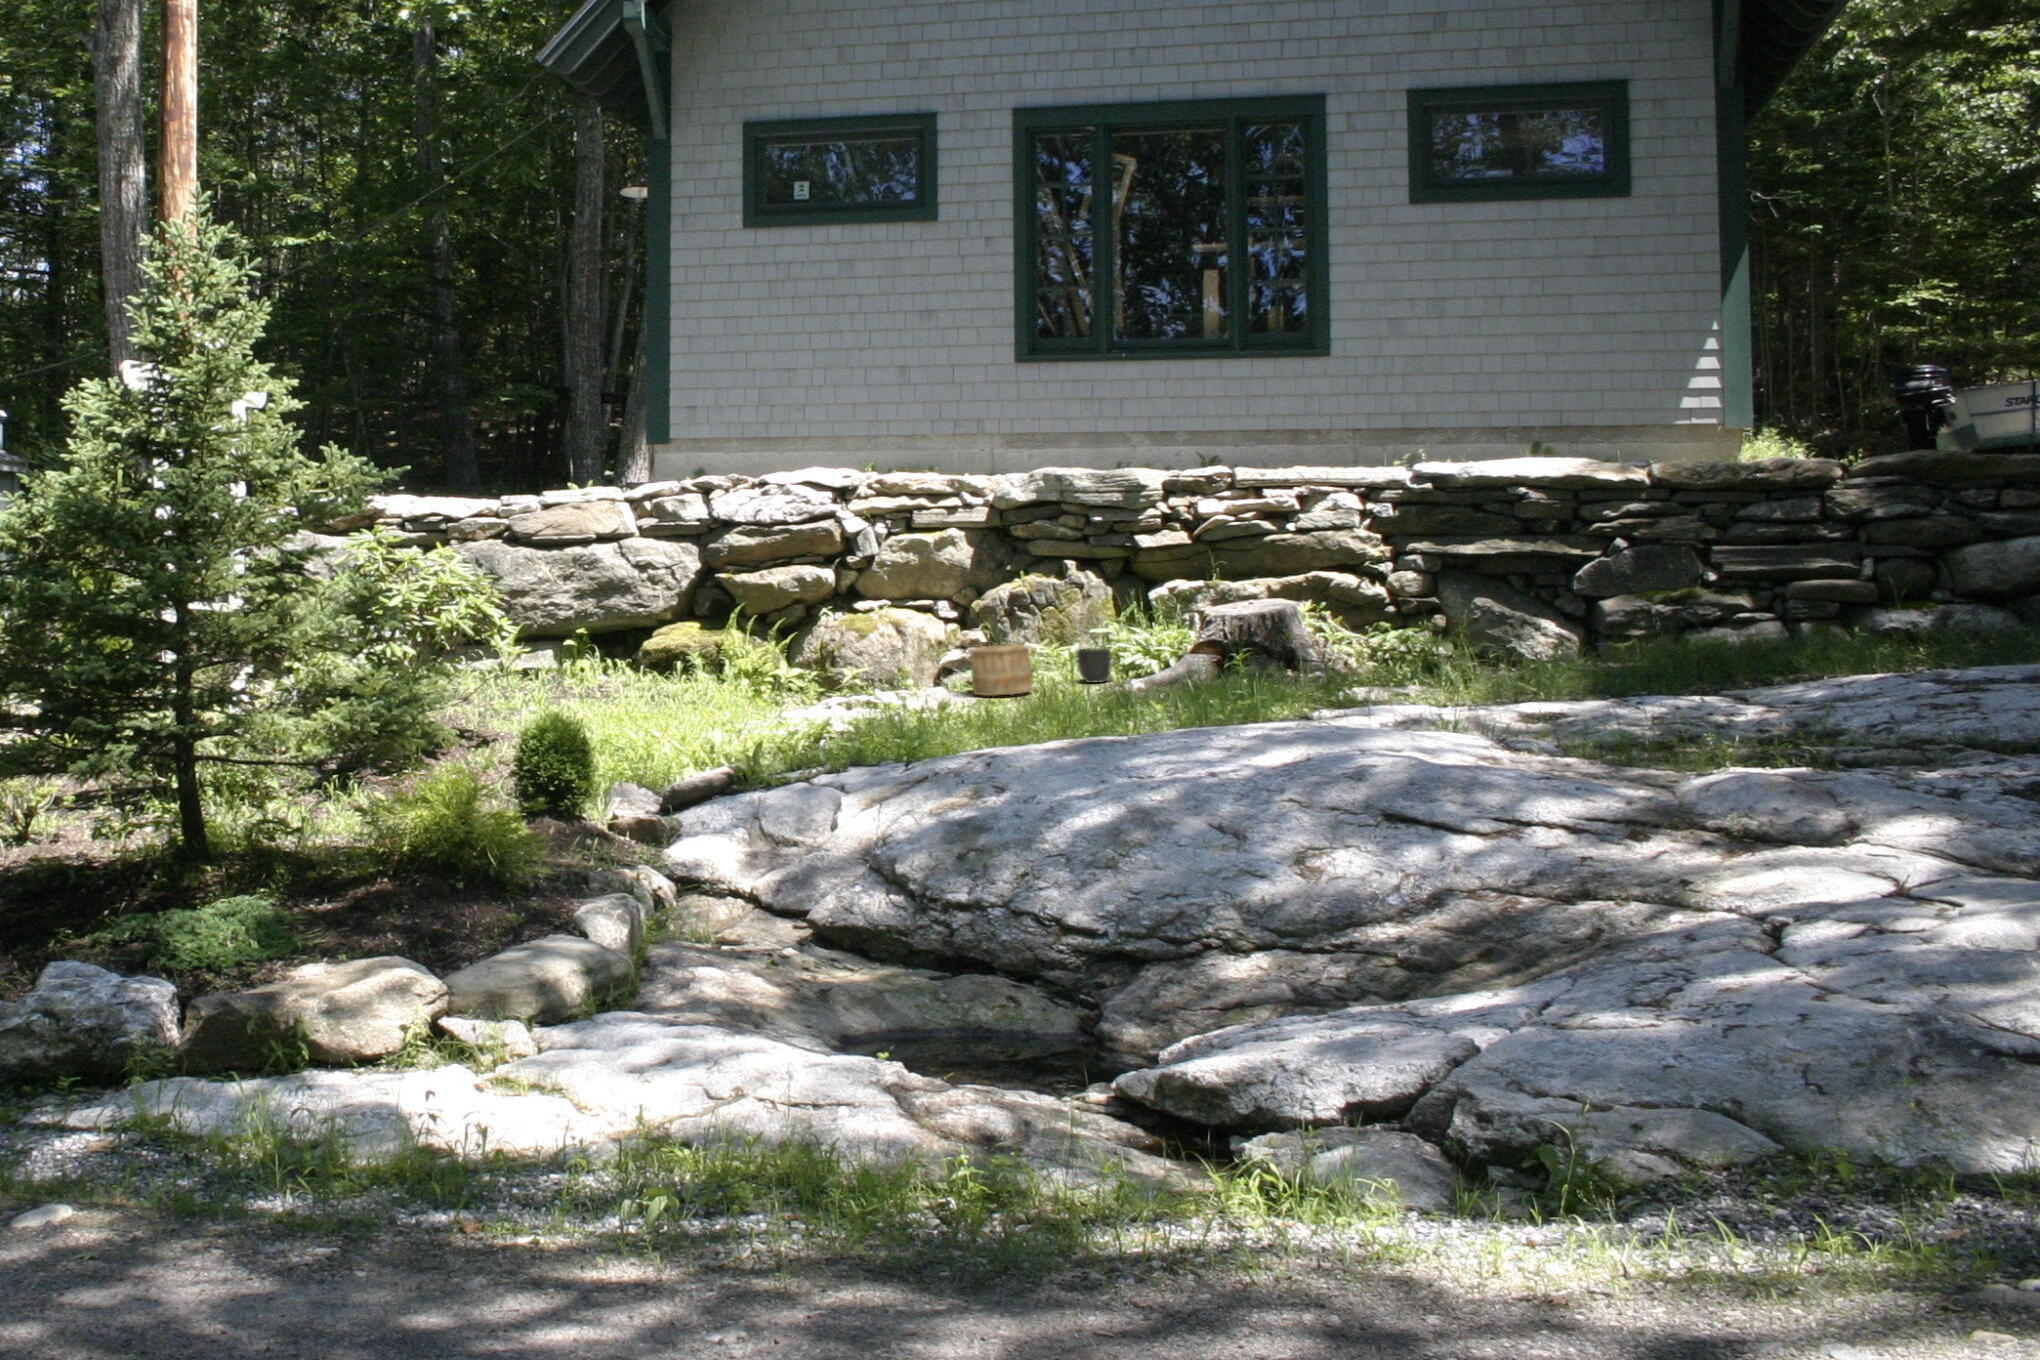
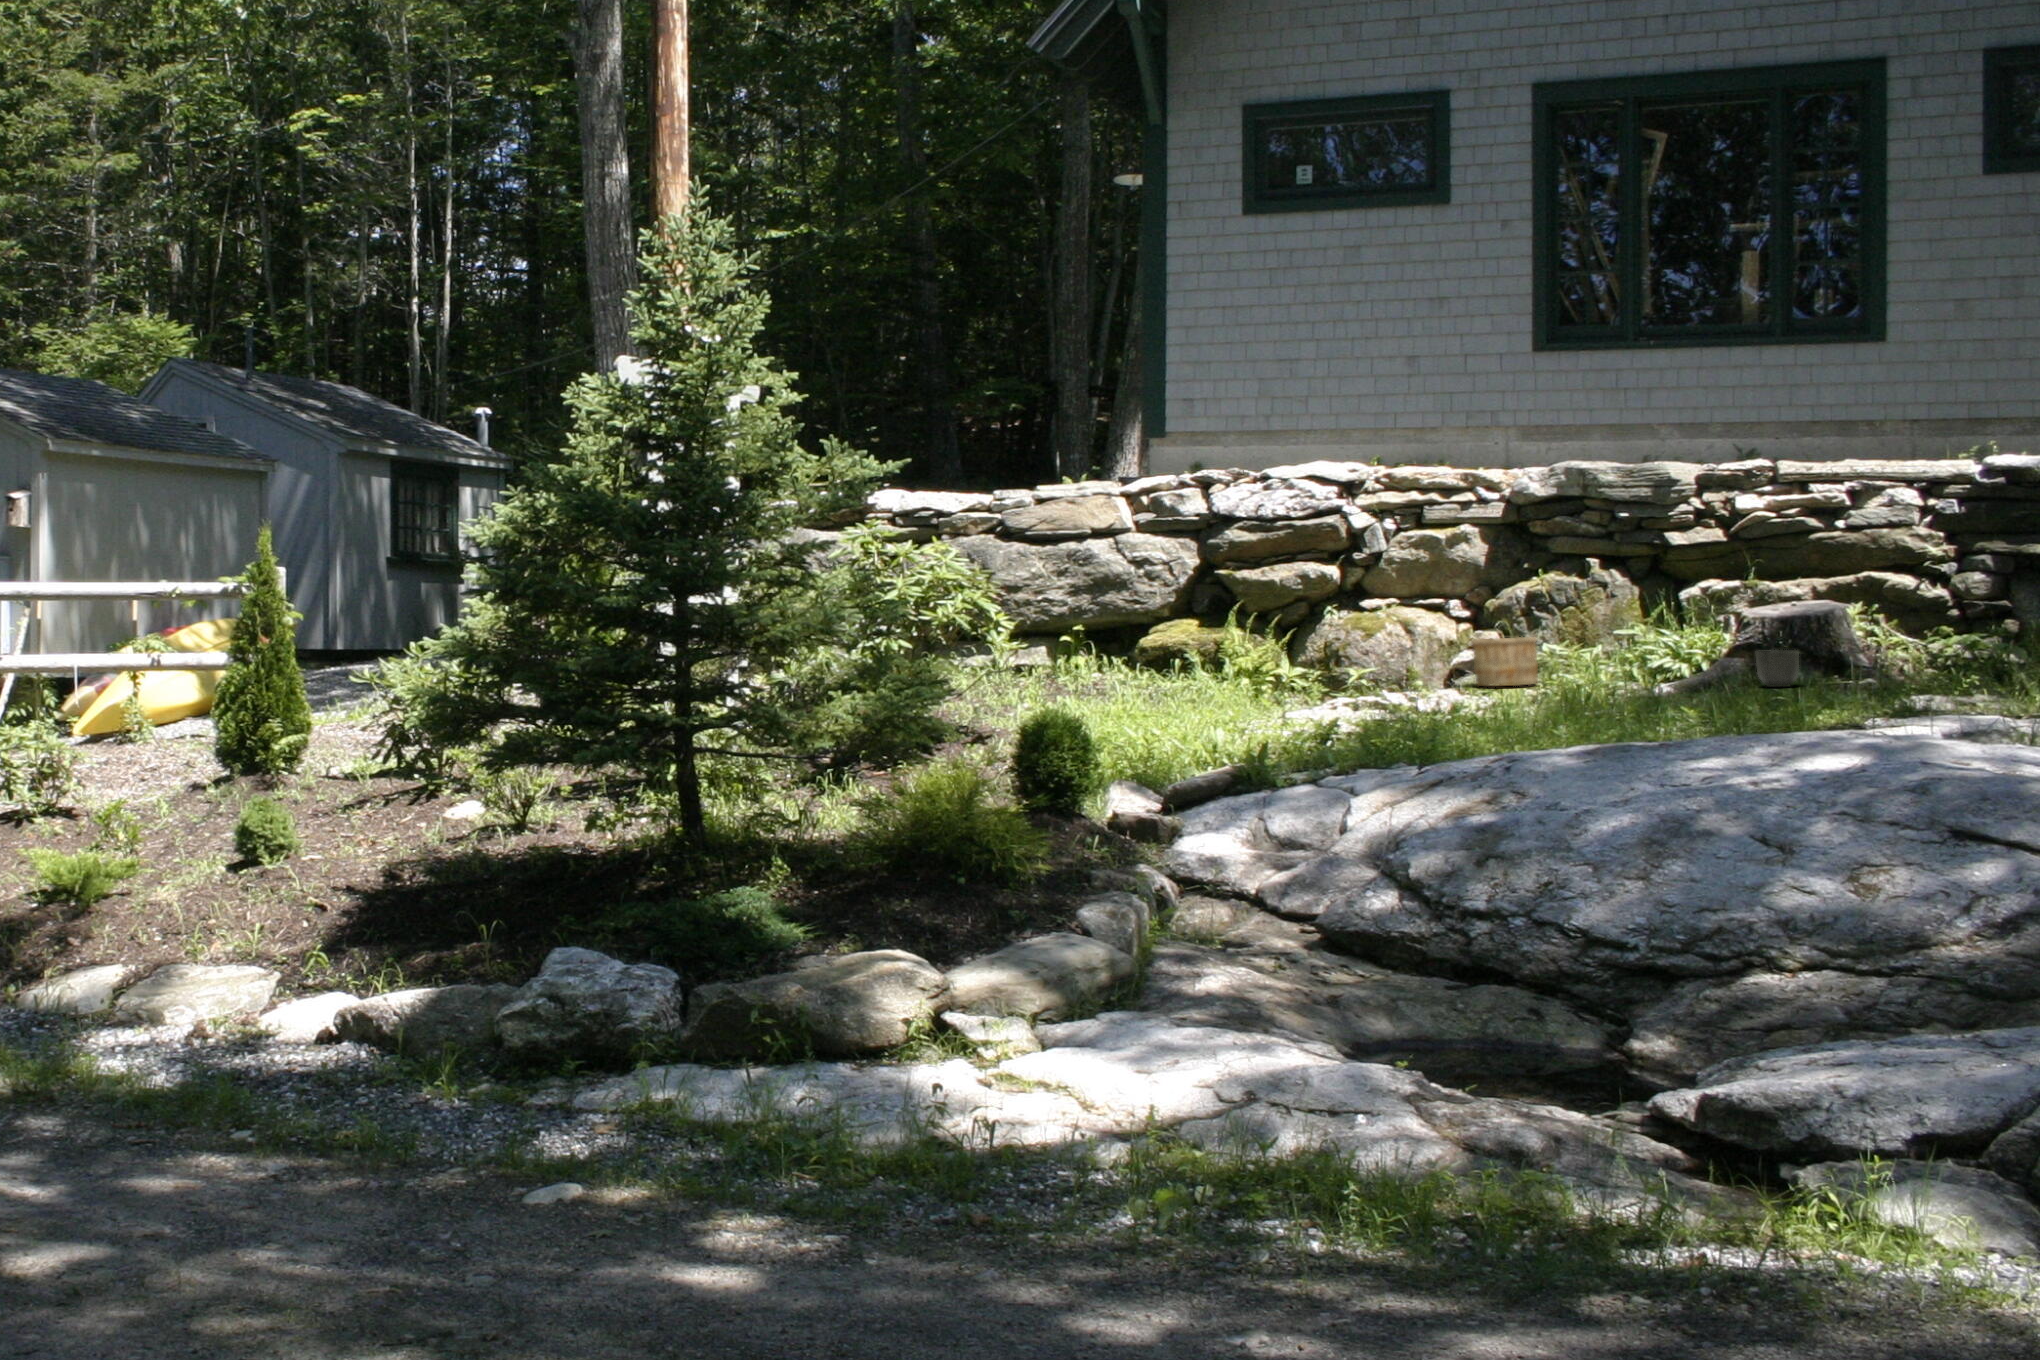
planter: present [1076,648,1112,683] -> present [1756,650,1799,687]

